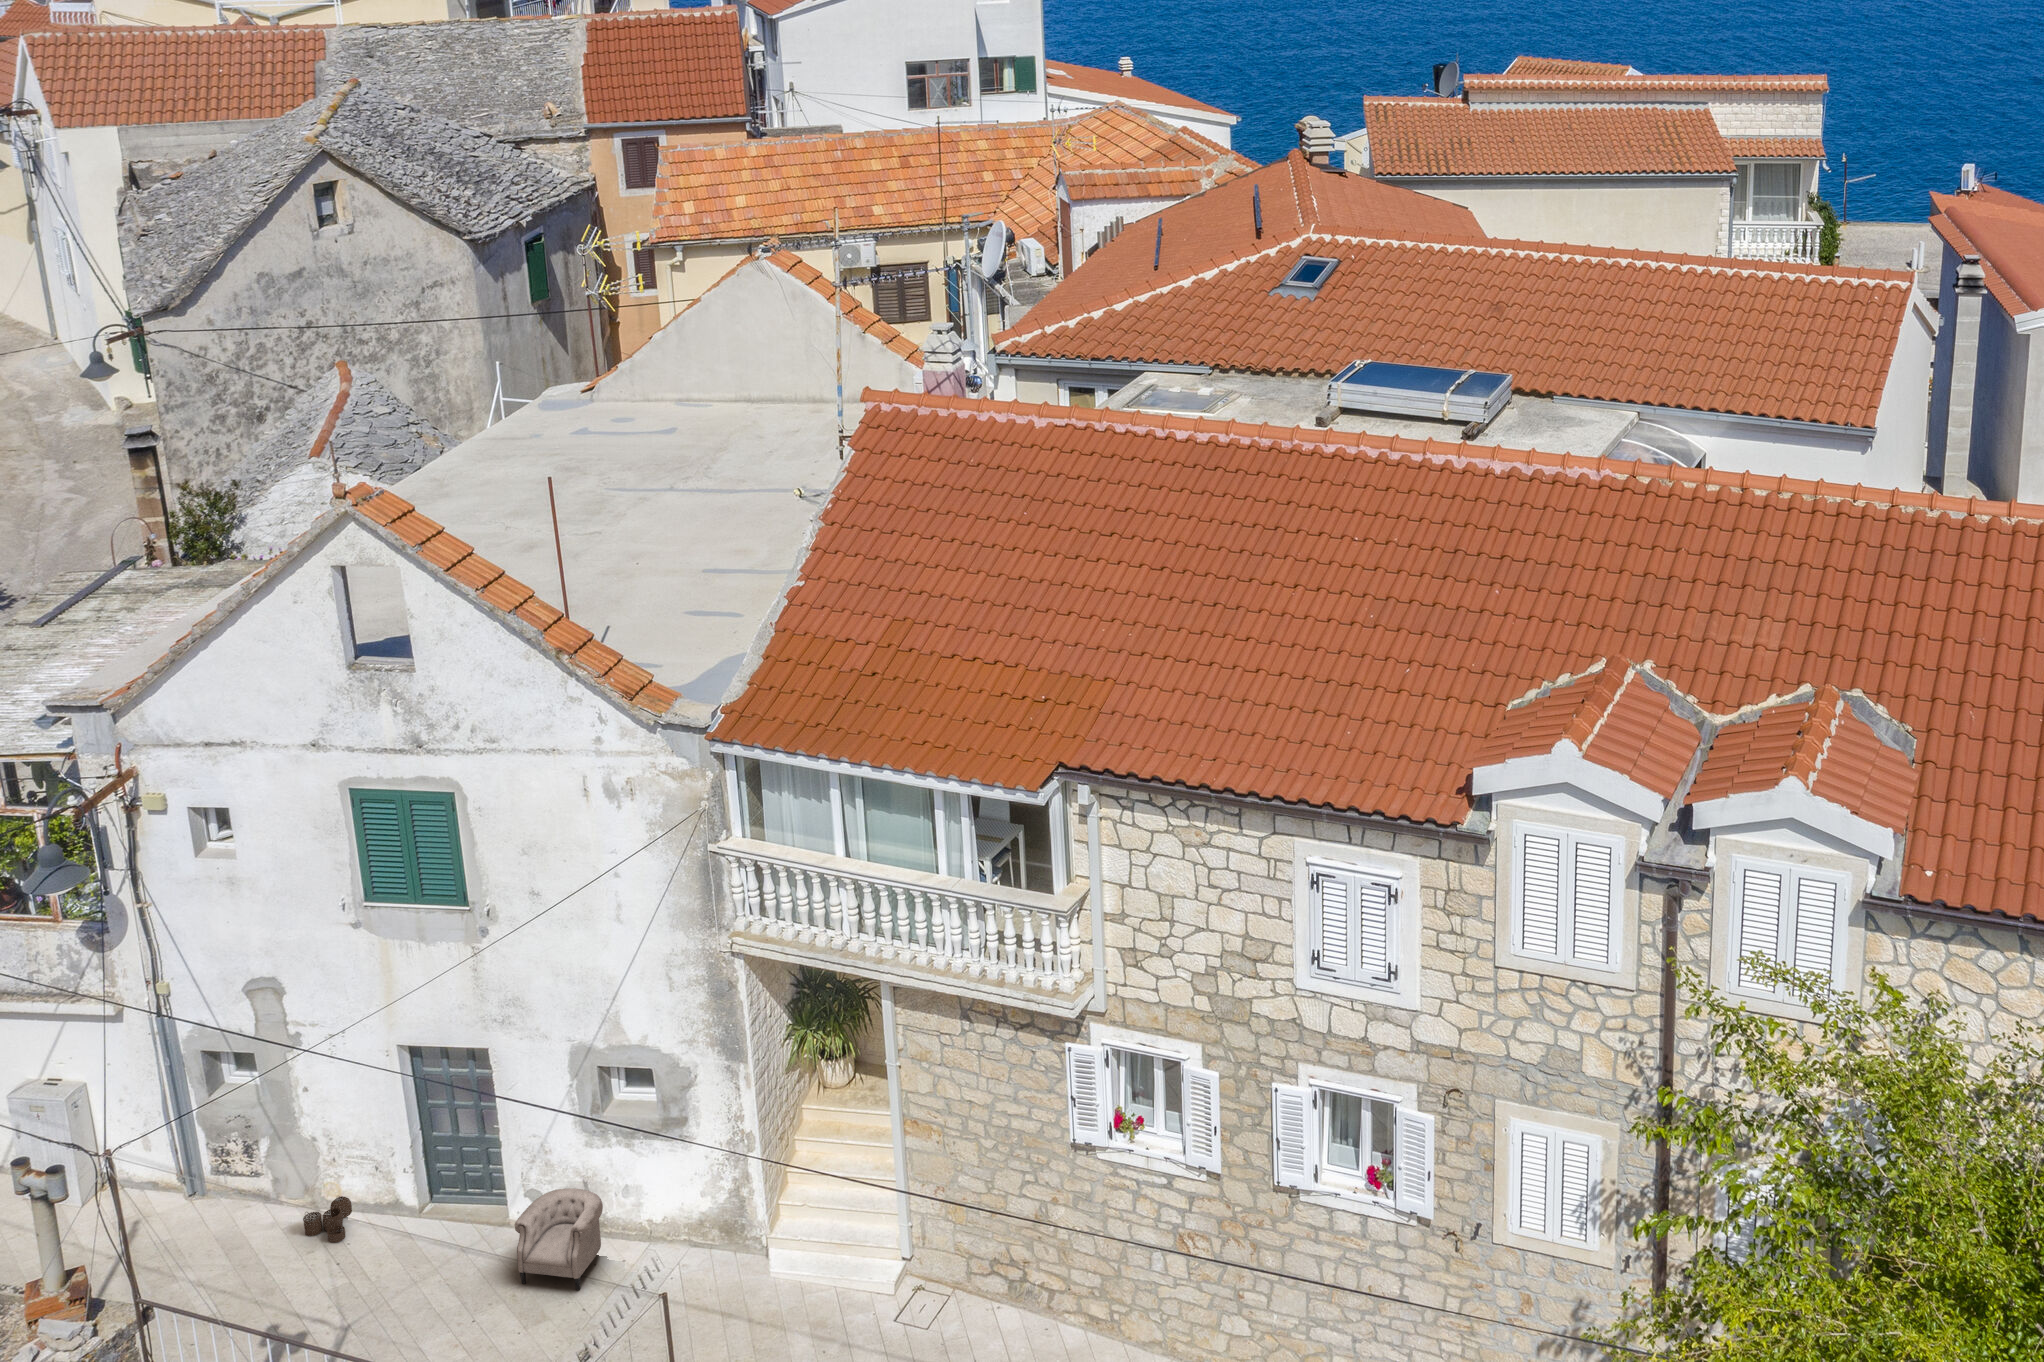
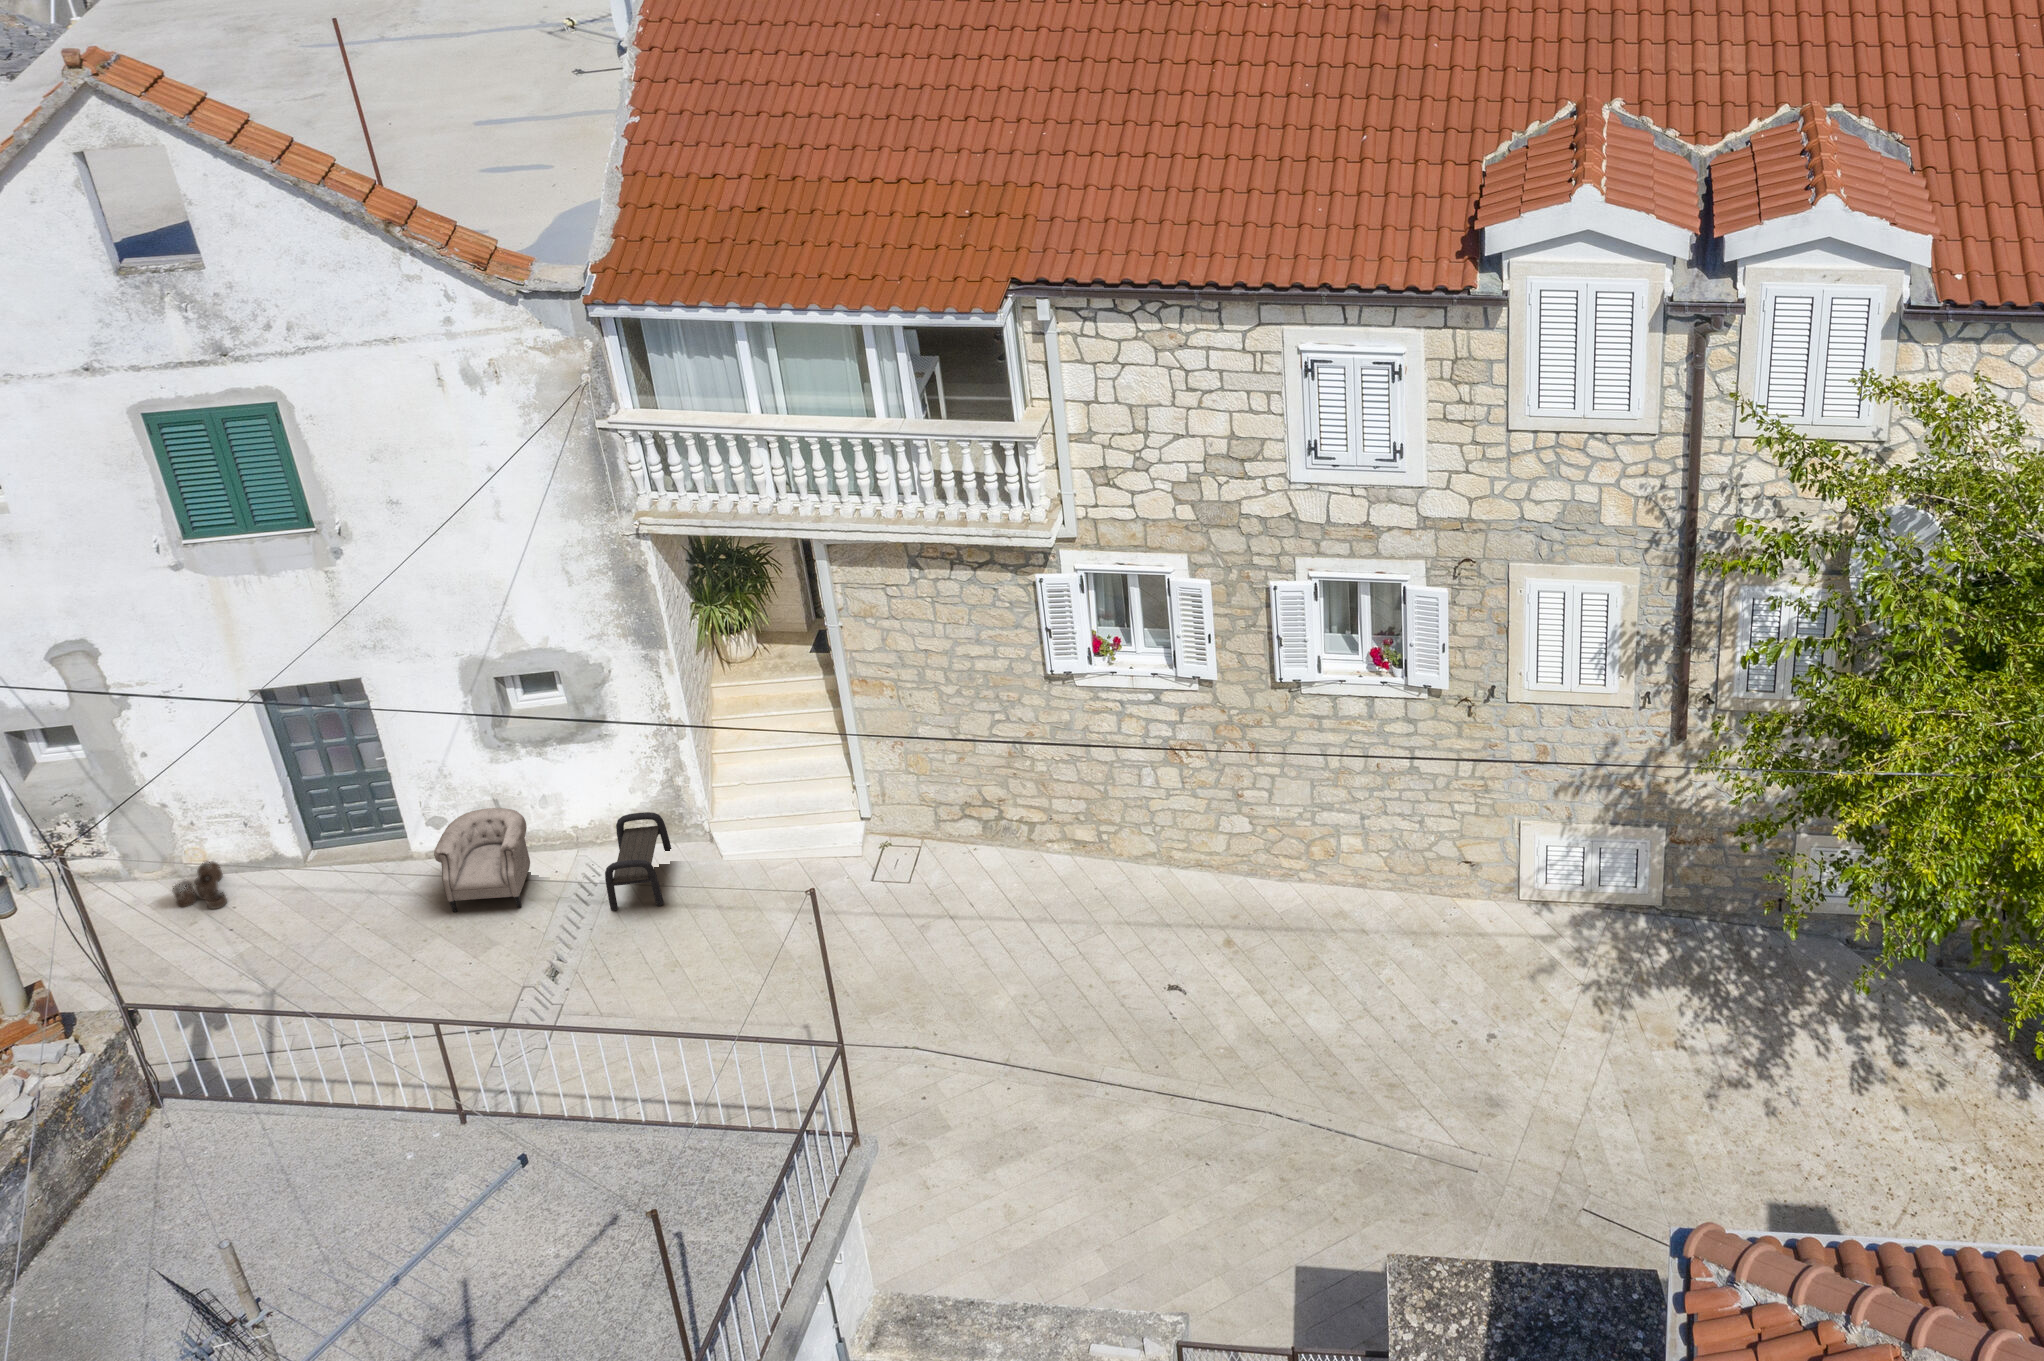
bench: none [652,1216,726,1312] -> present [605,812,671,911]

